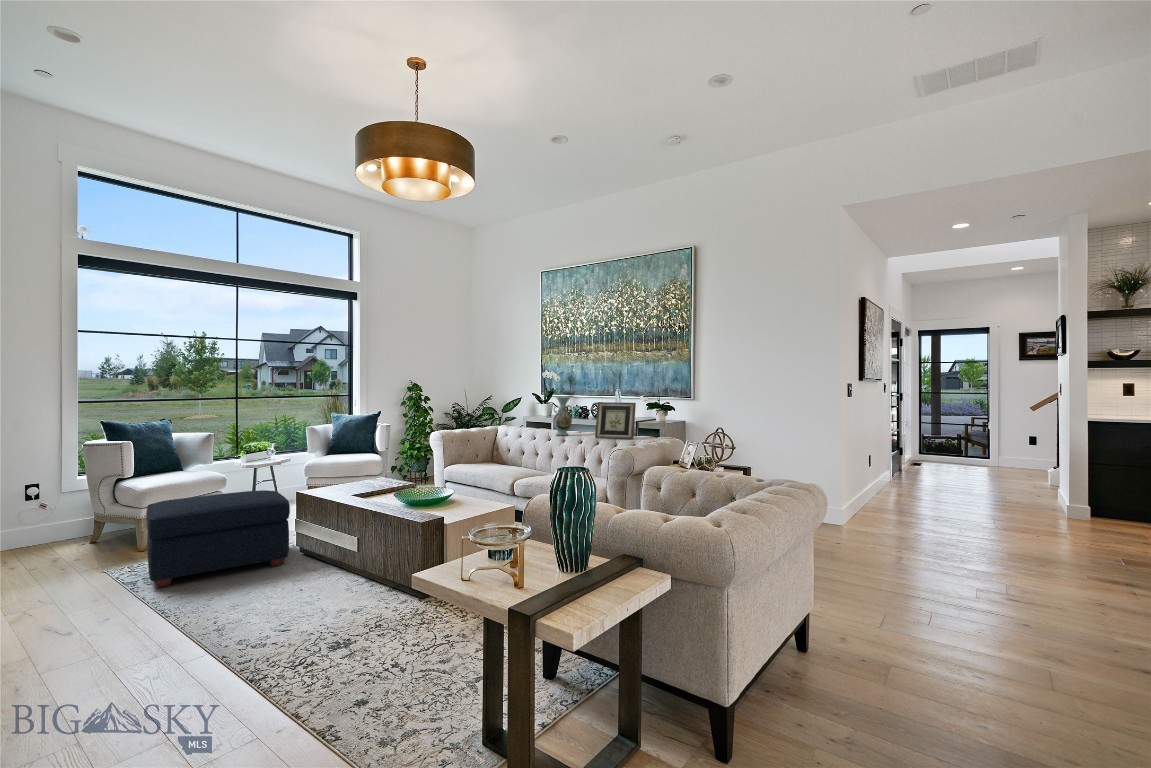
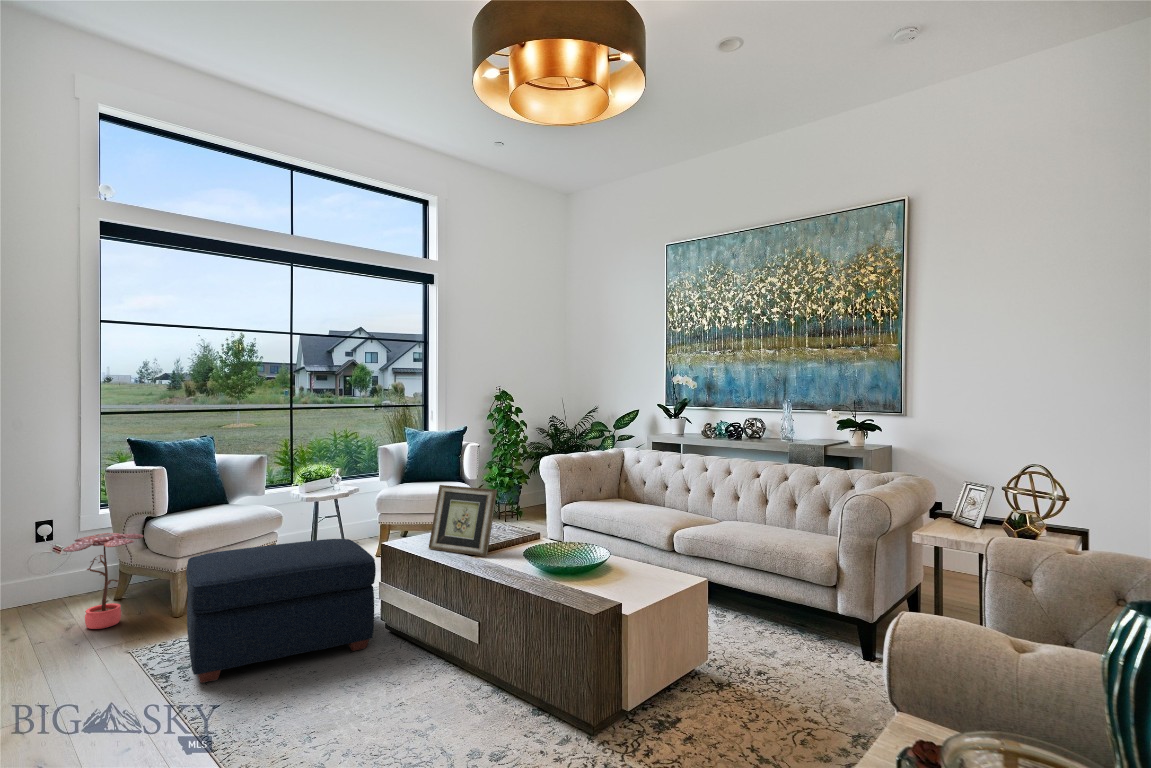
decorative vase: present [553,397,572,436] -> none [713,410,739,465]
picture frame: present [595,402,636,439] -> present [429,485,497,556]
potted plant: none [49,490,114,560] -> present [63,533,144,629]

